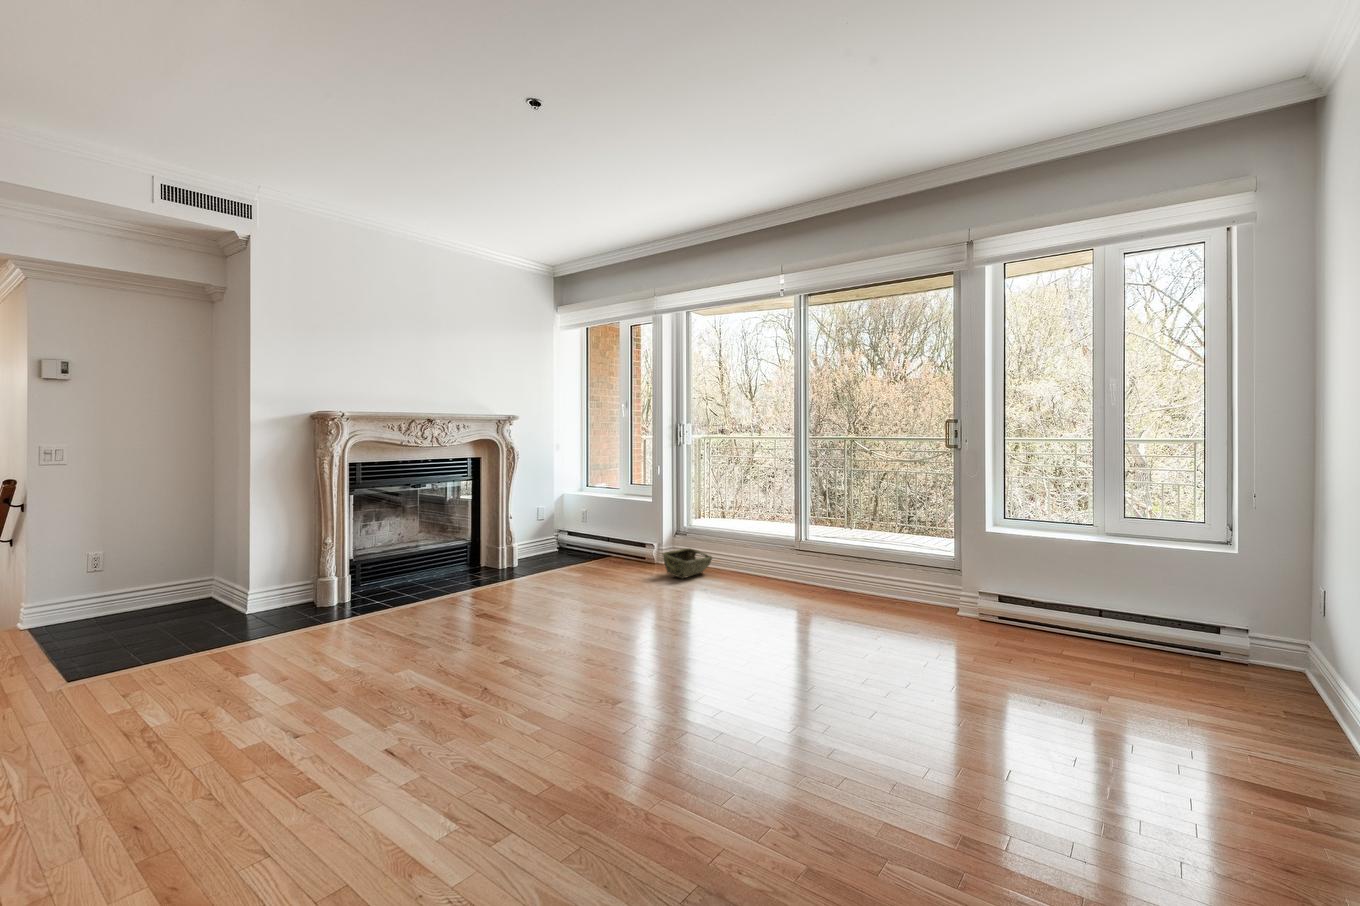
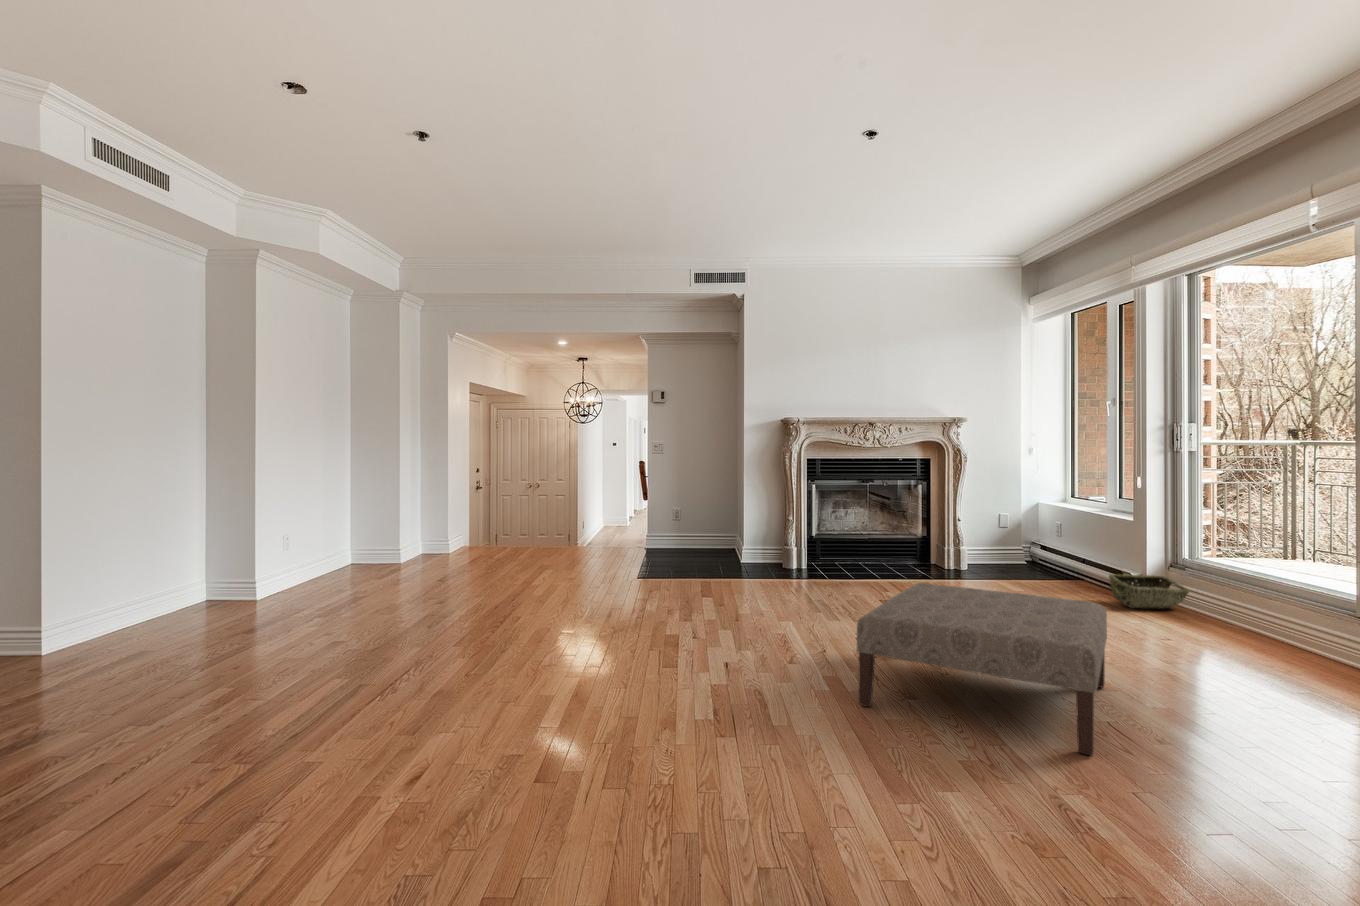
ottoman: none [616,589,878,771] -> present [857,583,1107,755]

